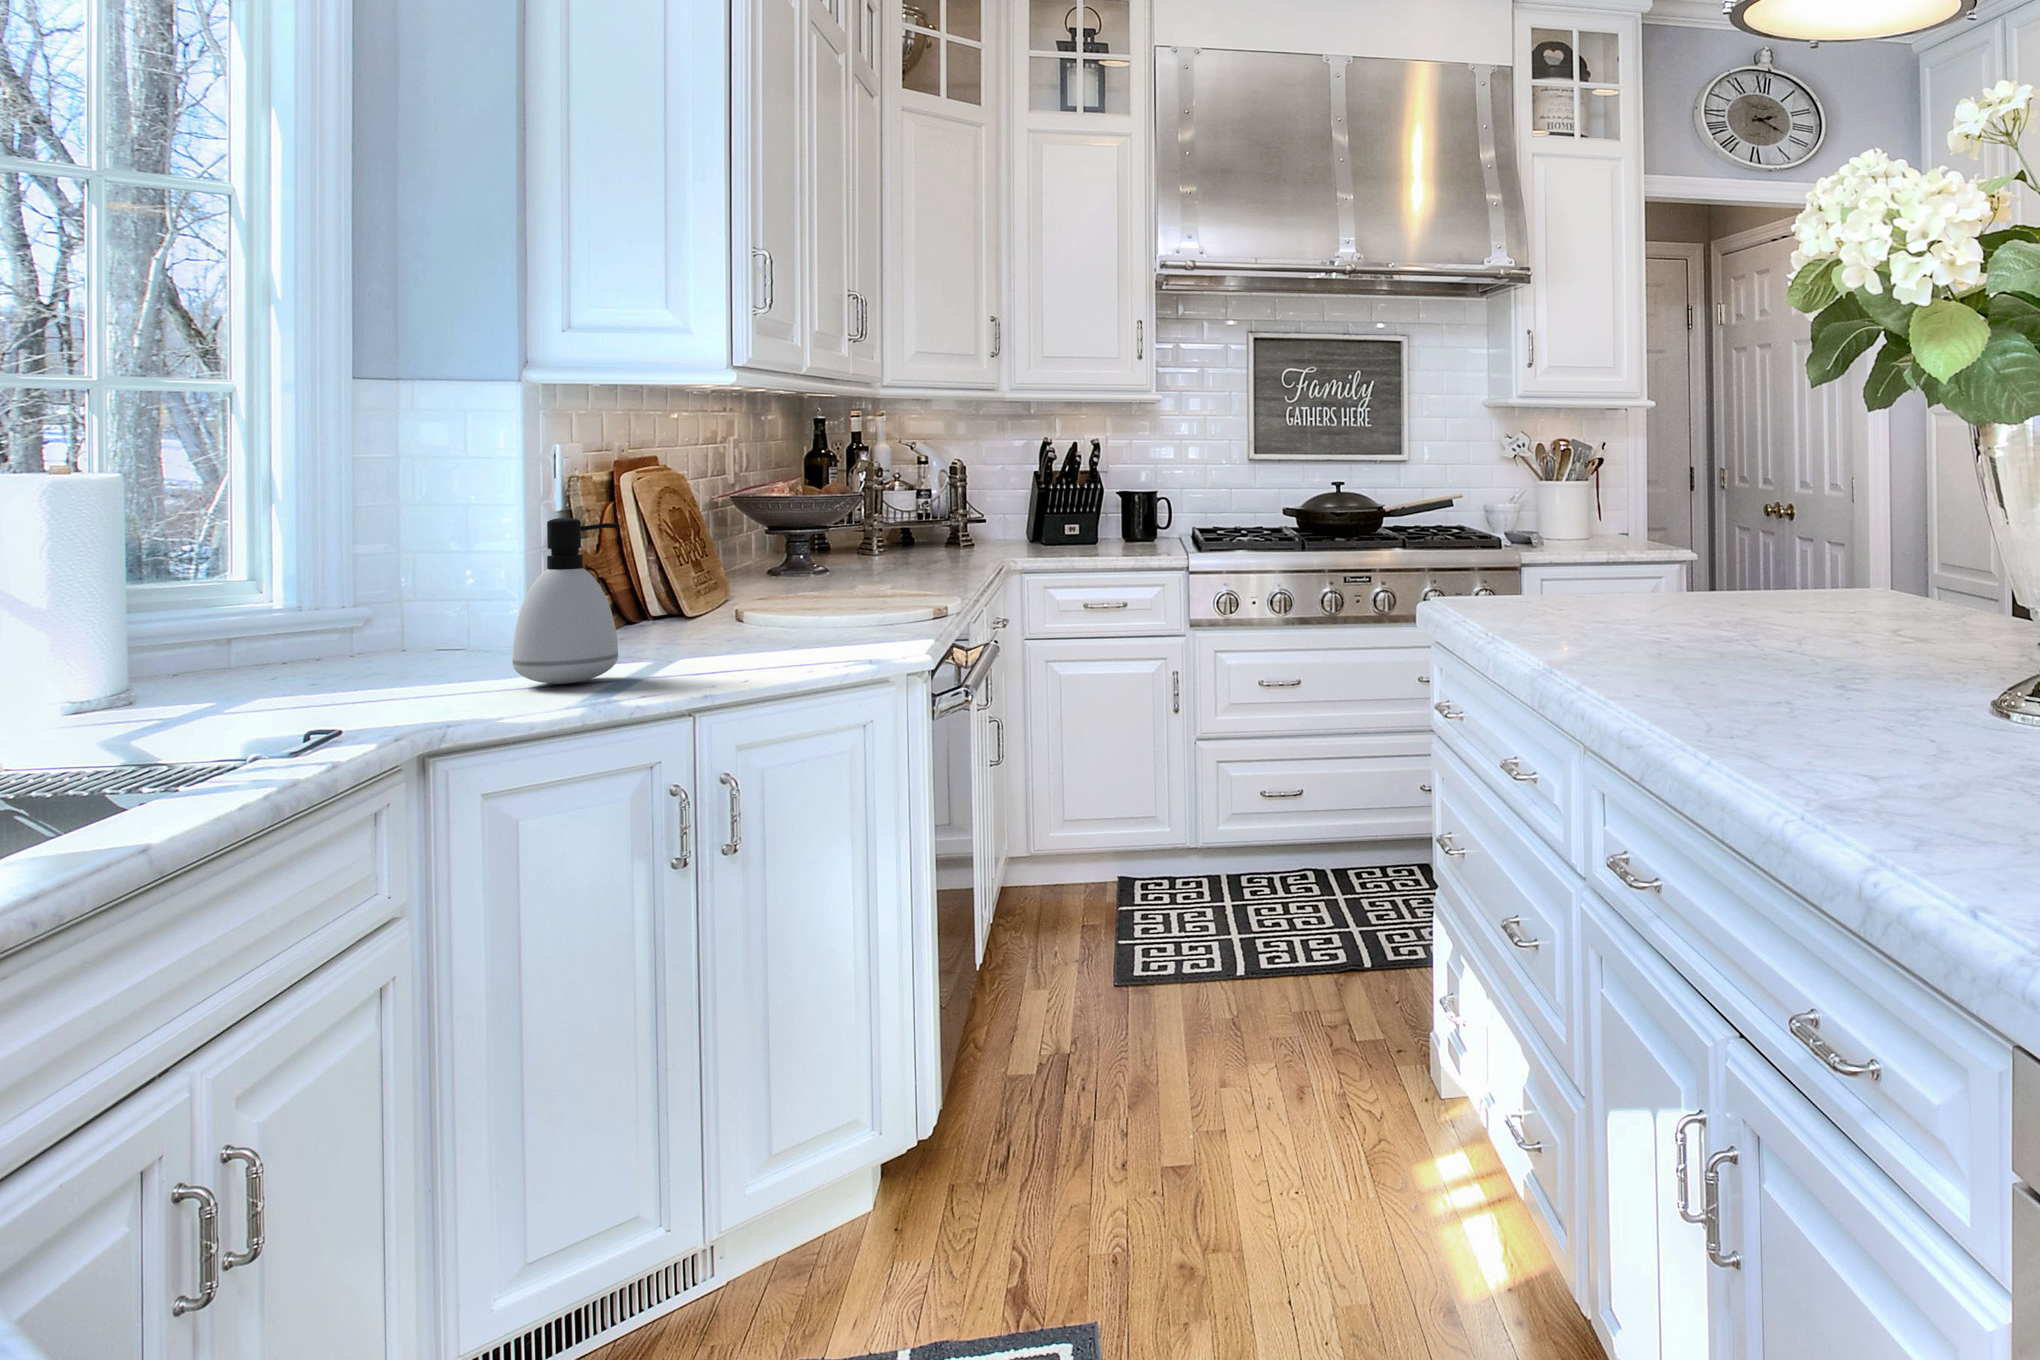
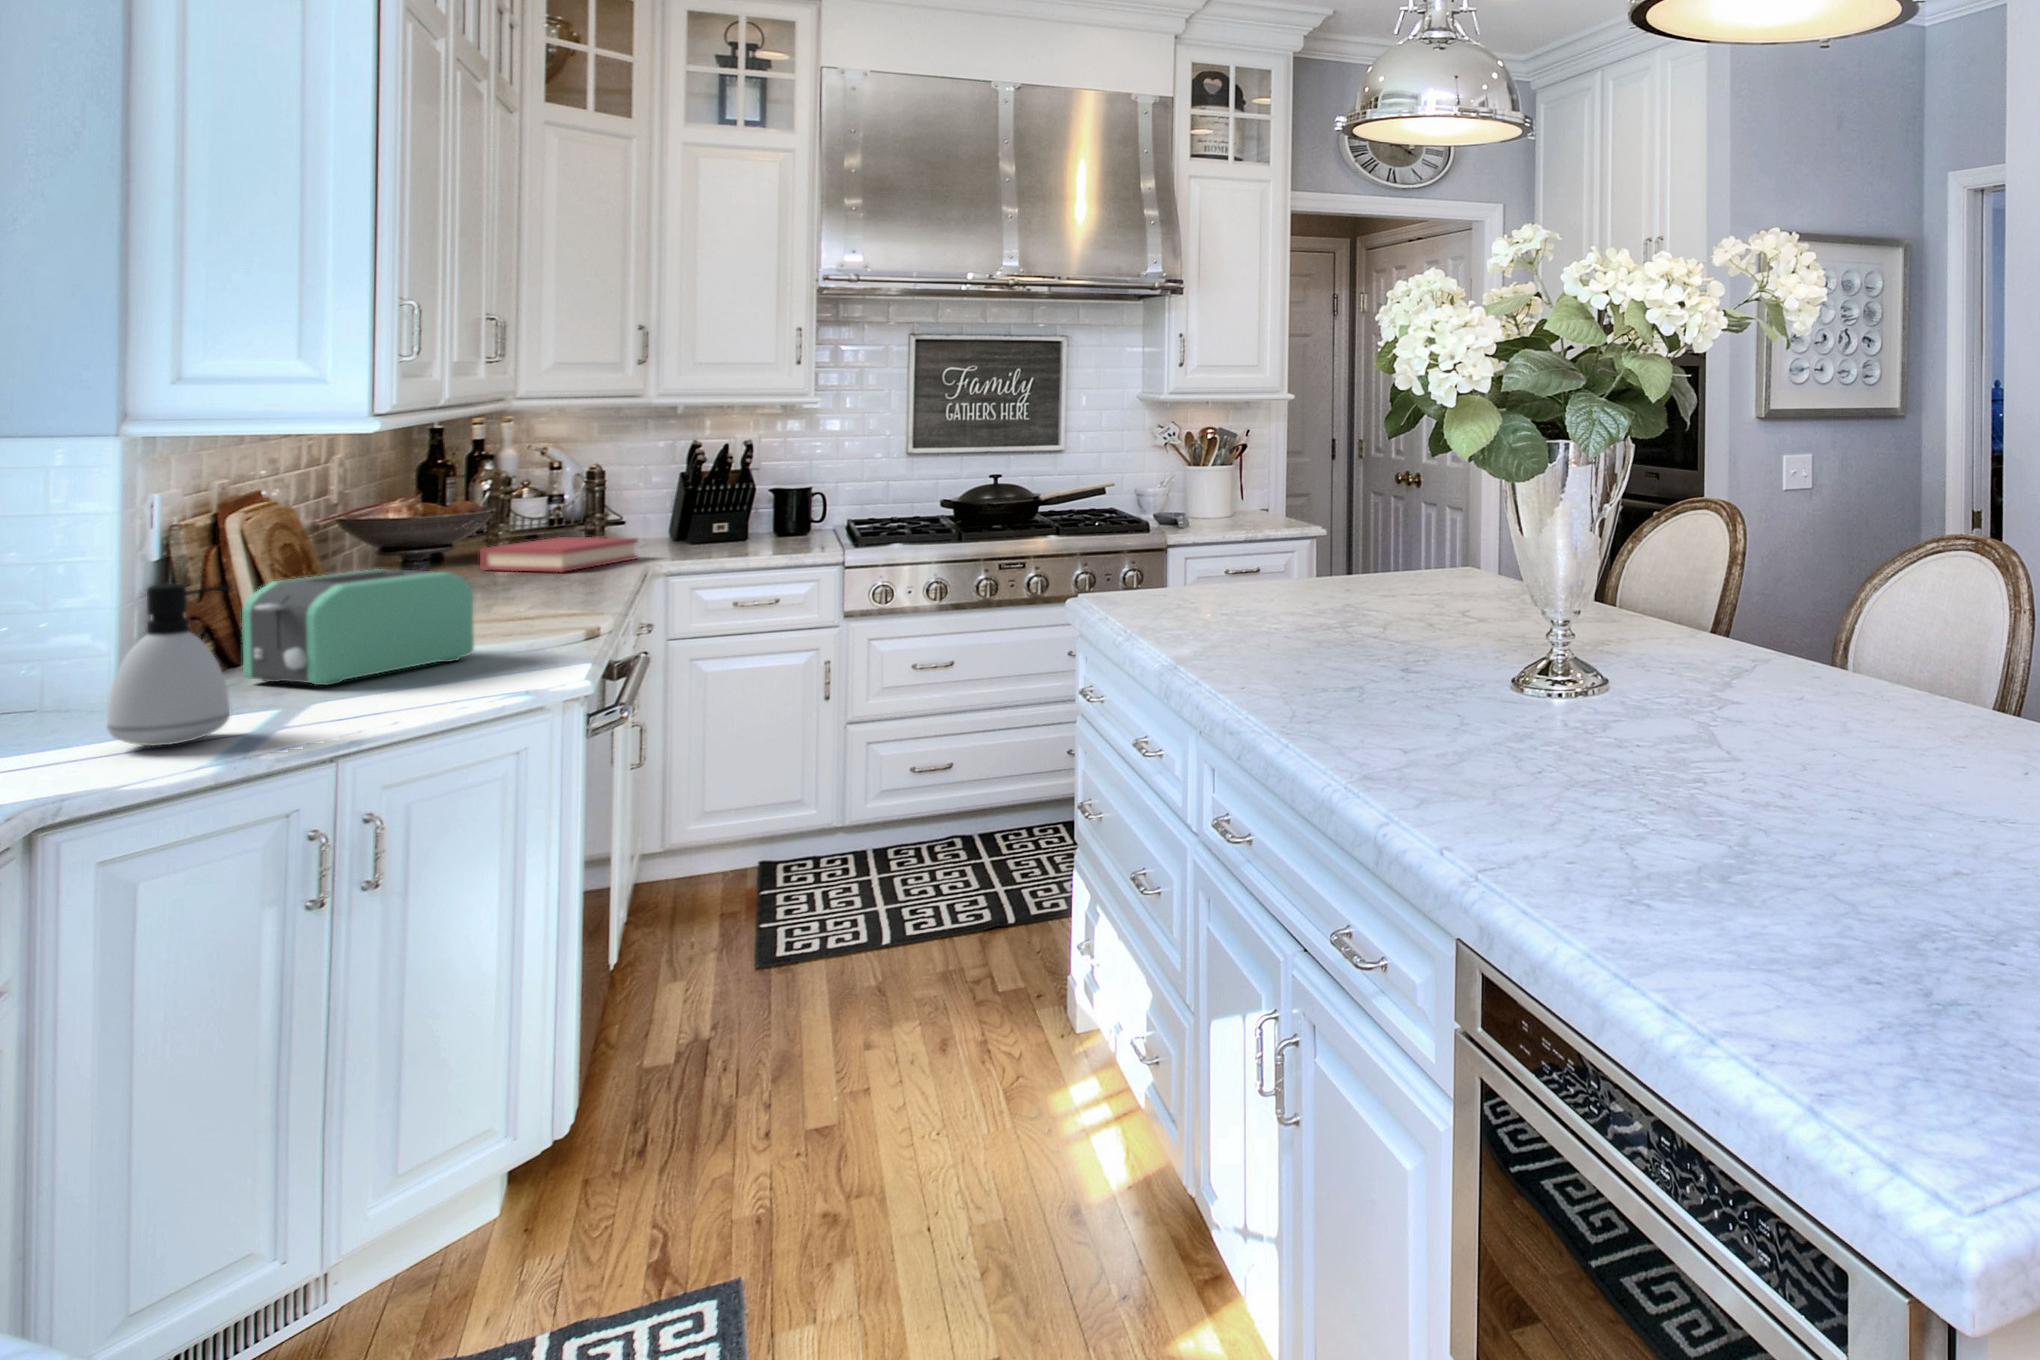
toaster: none [636,532,840,643] -> present [242,569,474,685]
hardback book: none [852,535,995,565] -> present [480,537,637,572]

